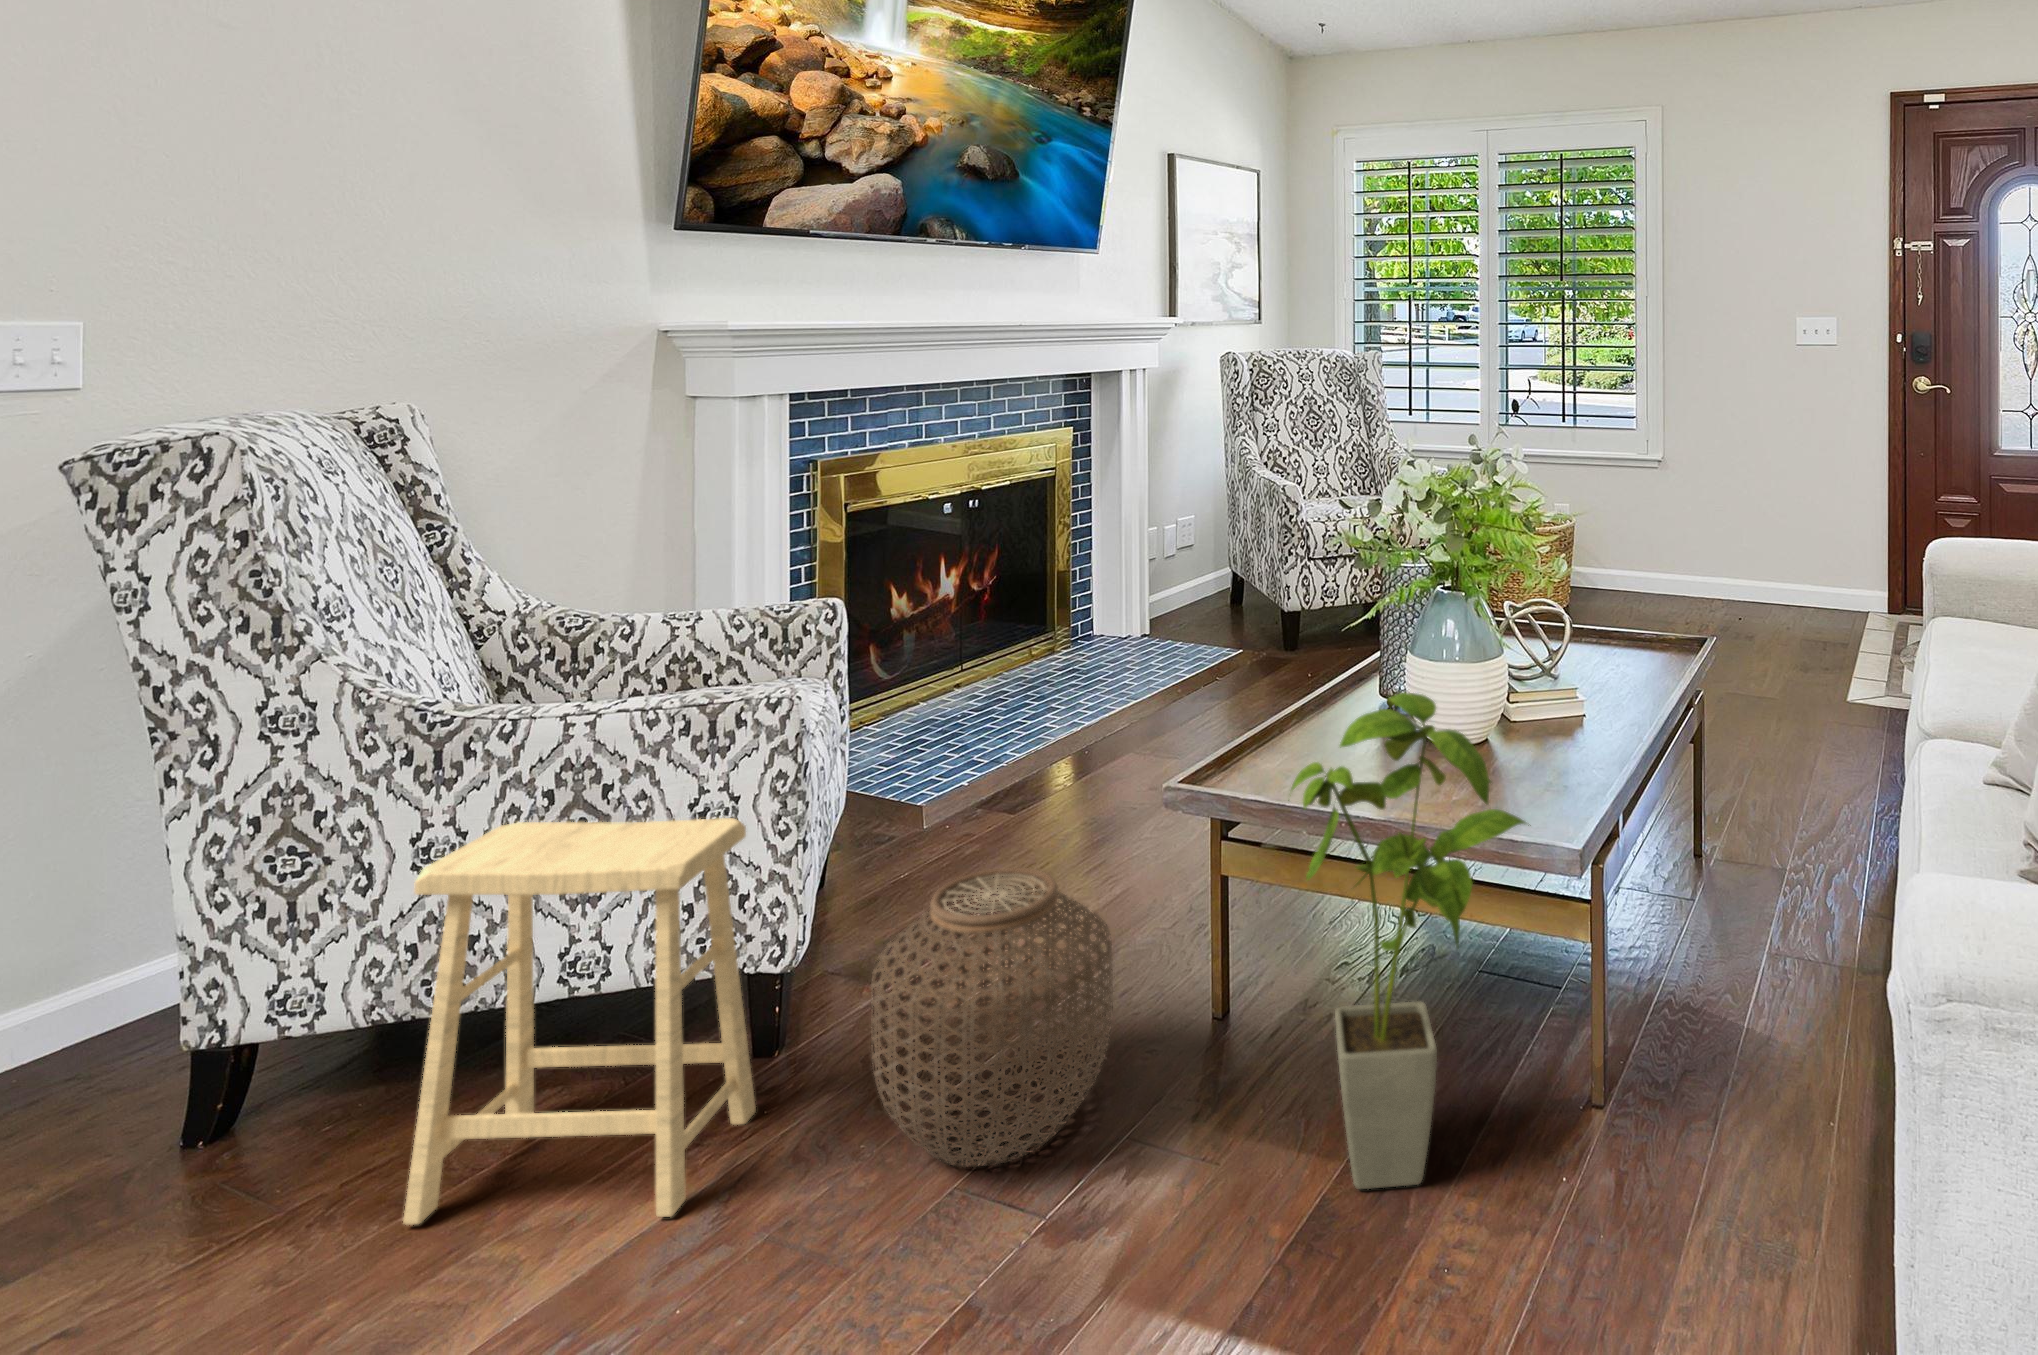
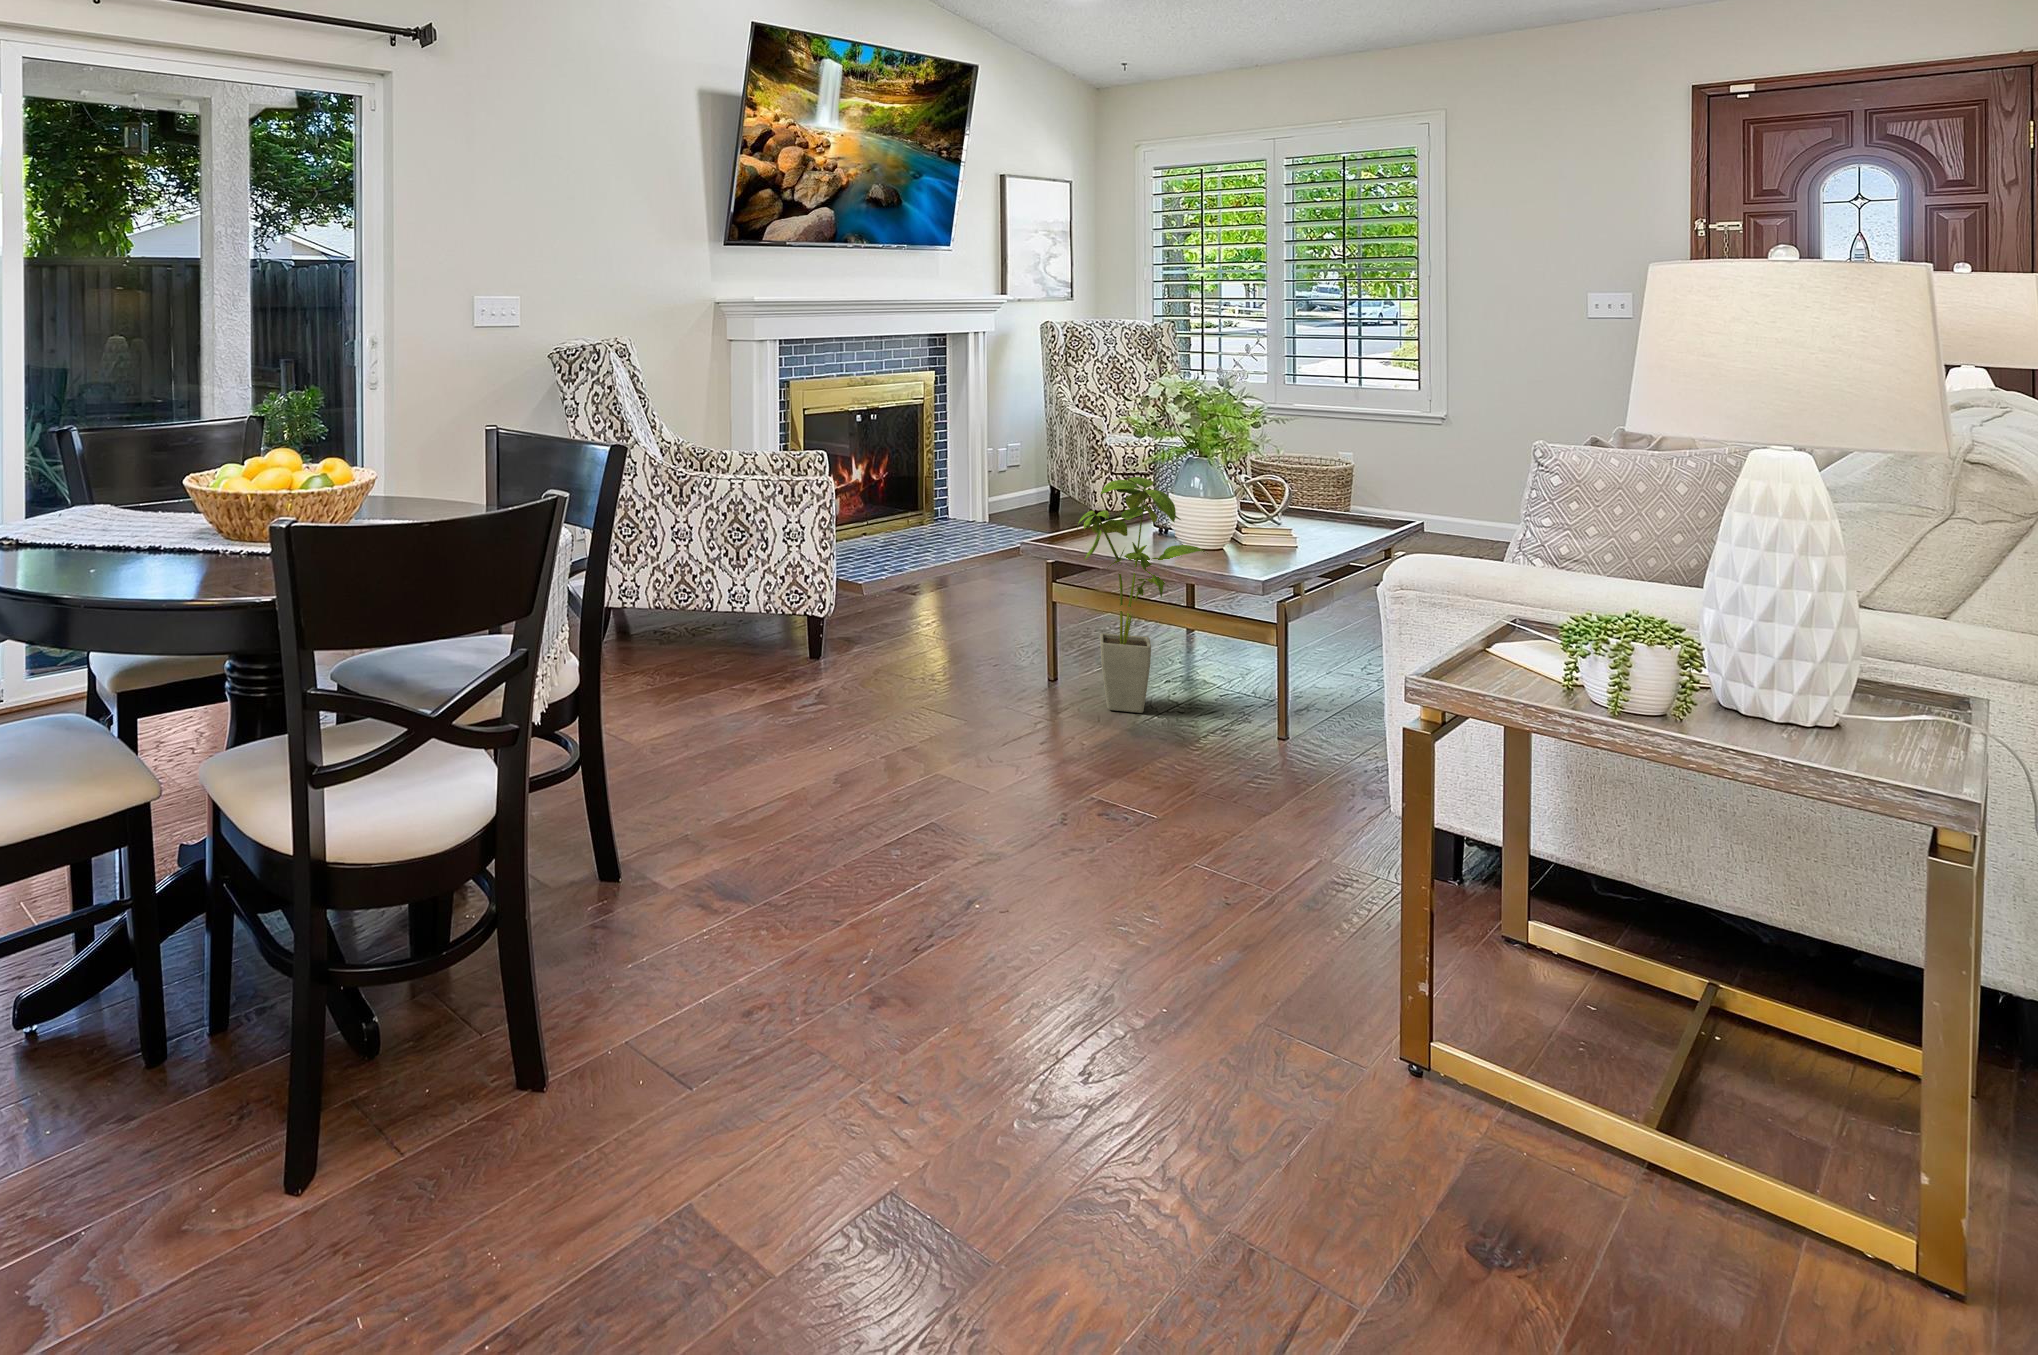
footstool: present [403,818,756,1225] -> none [694,516,819,675]
woven basket: present [871,868,1113,1167] -> none [876,559,986,682]

